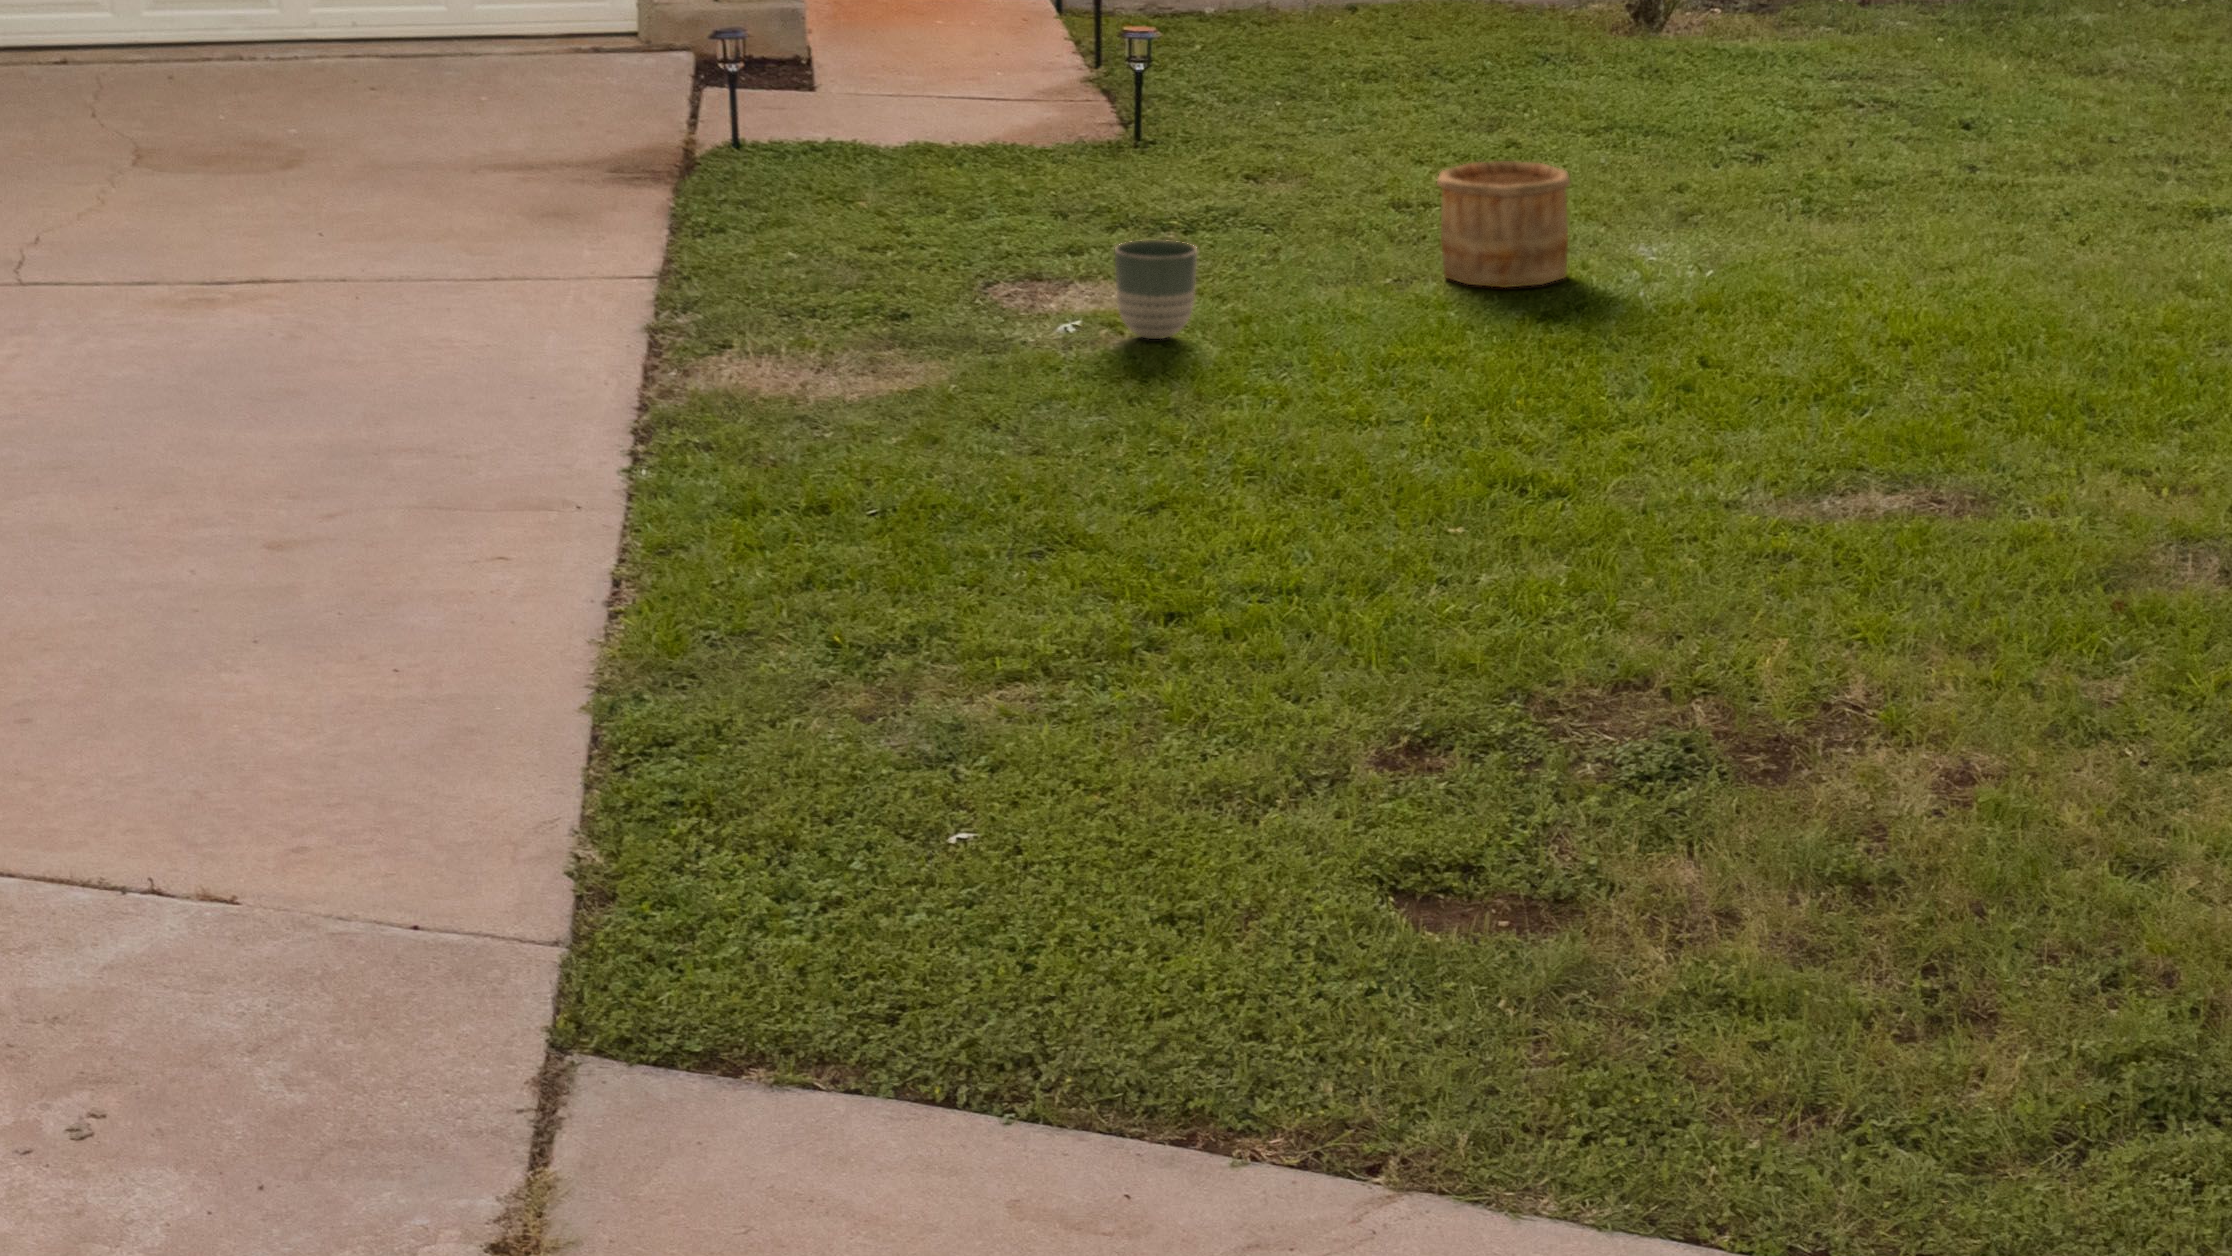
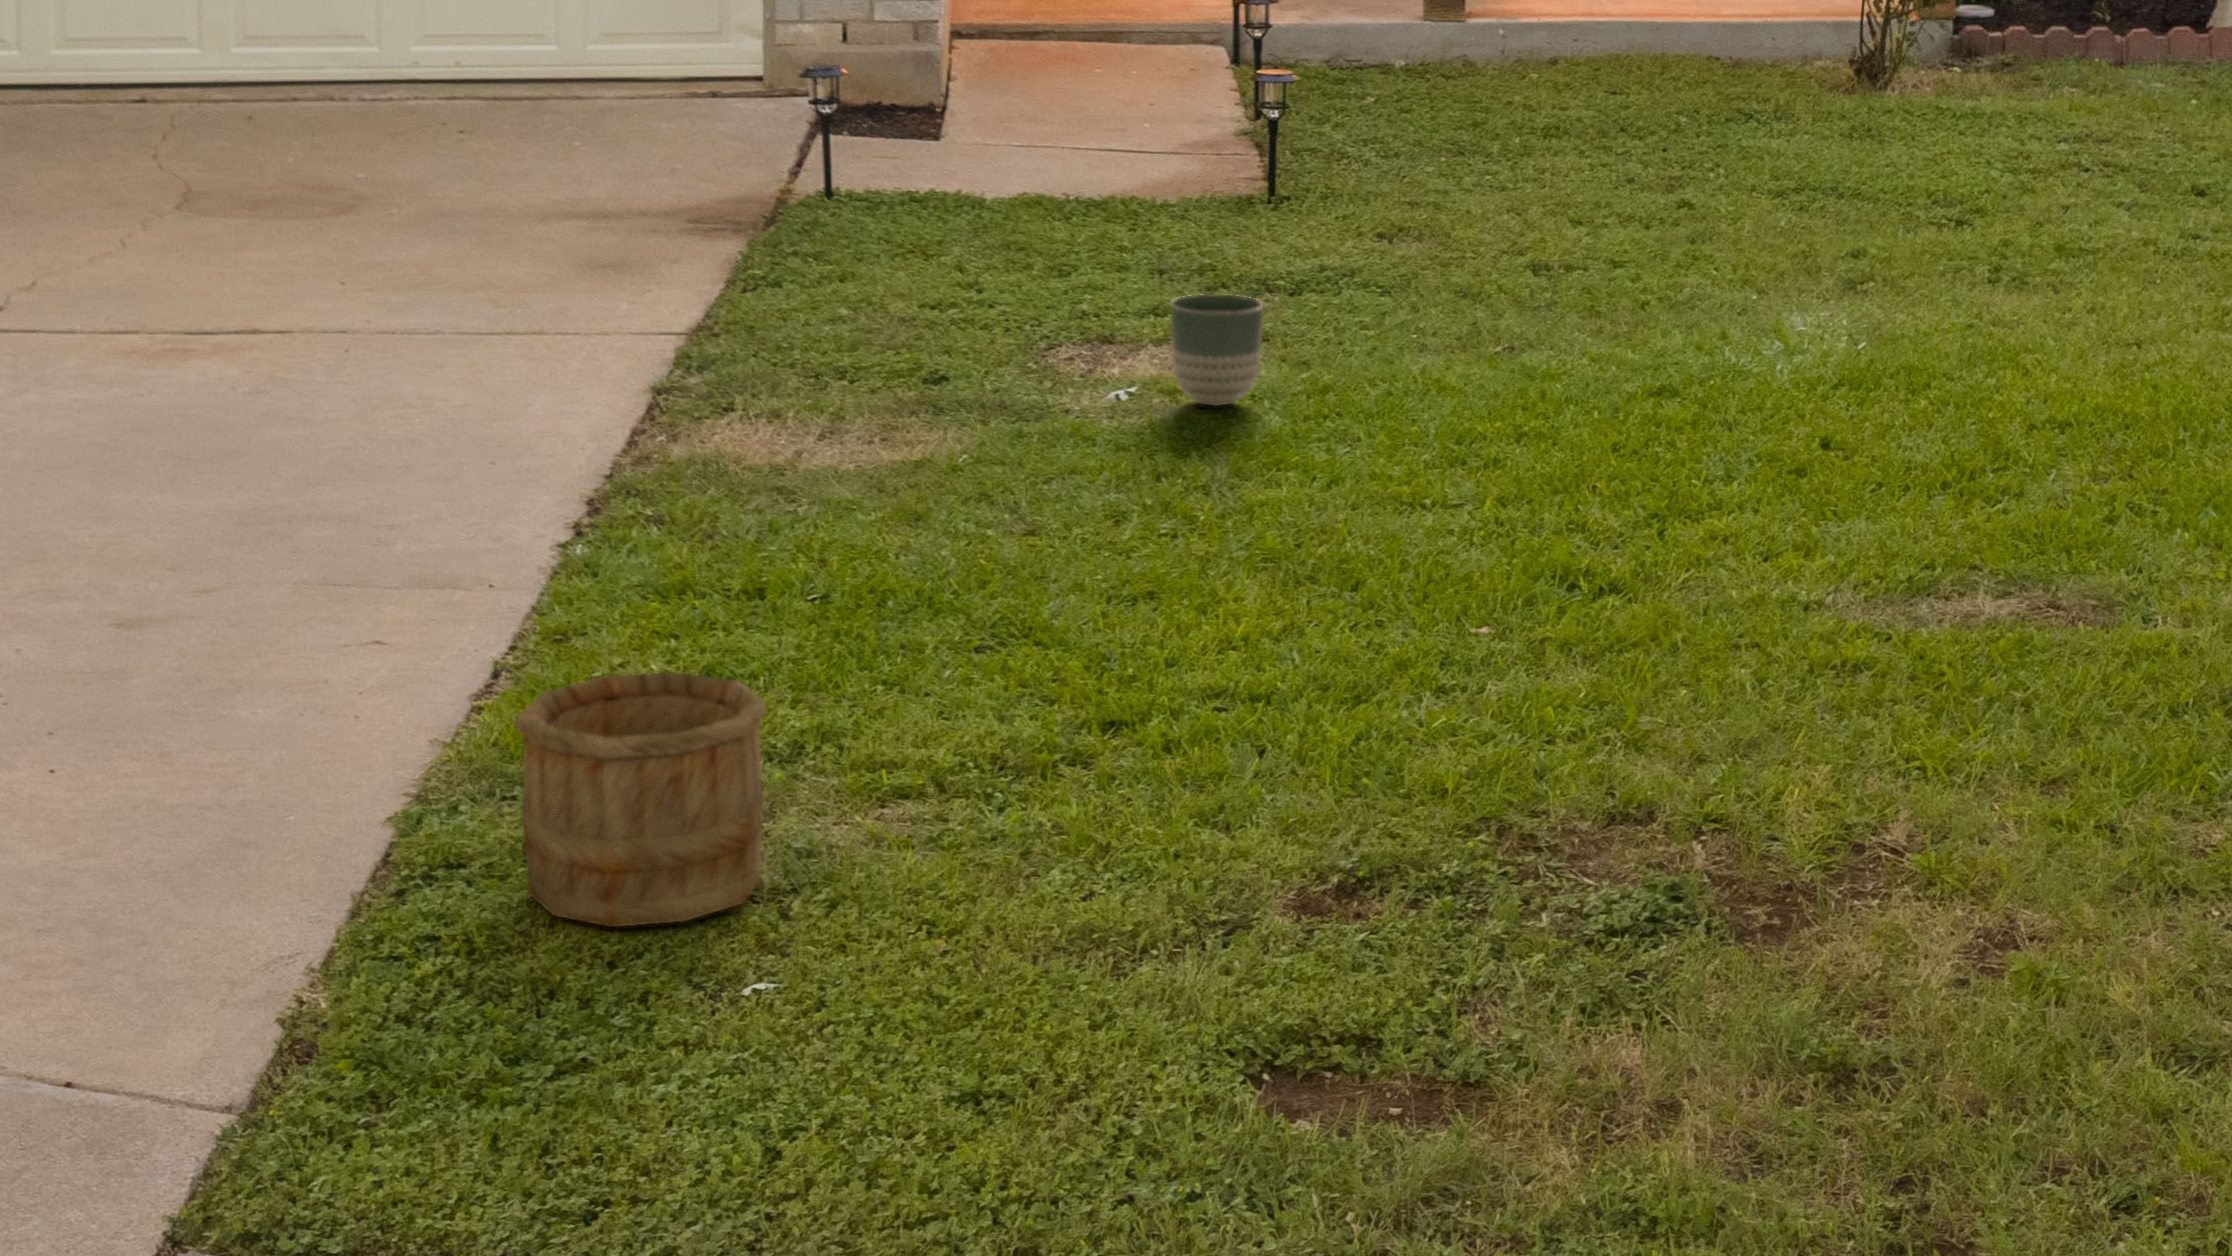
wooden bucket: present [1437,161,1570,288] -> present [514,672,766,927]

